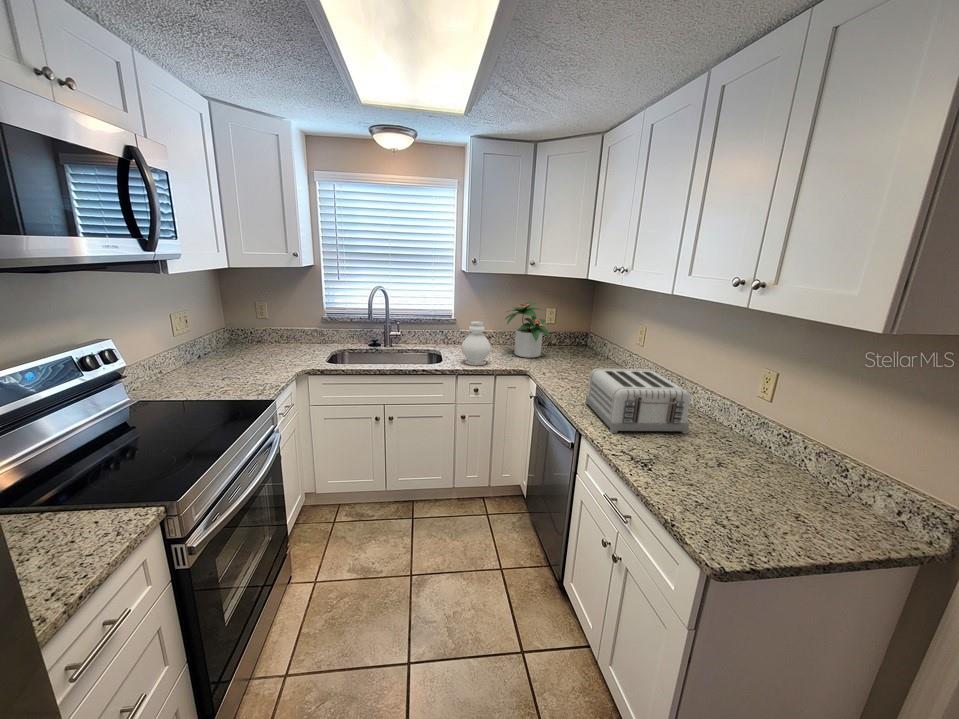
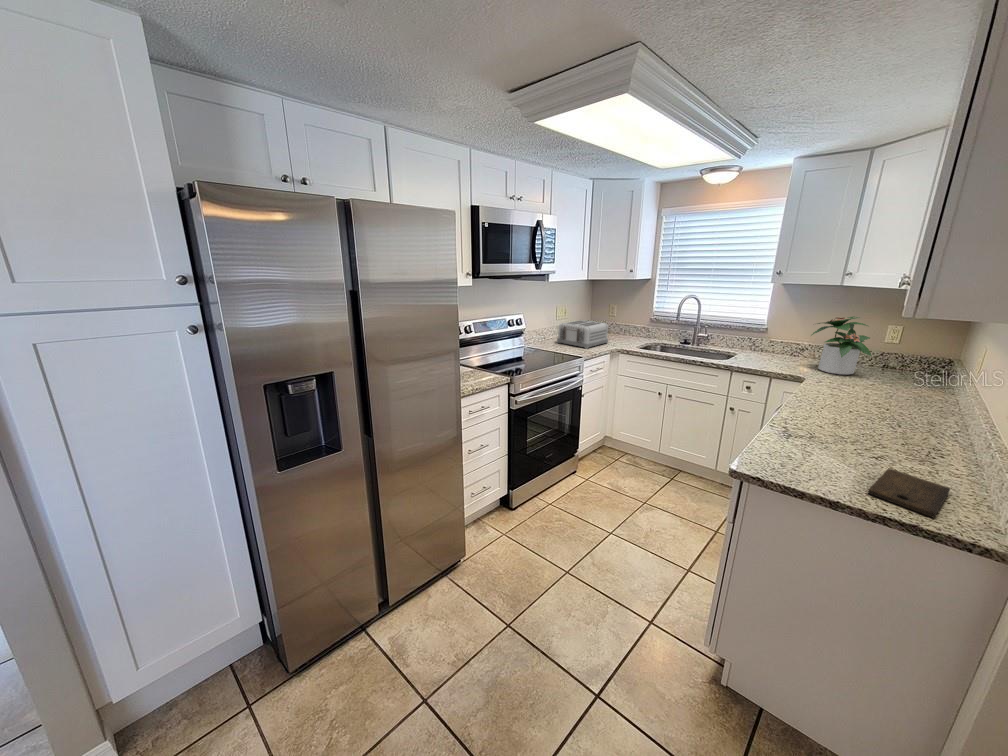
decorative vase: present [461,321,491,366] -> none [746,328,779,369]
toaster: present [585,369,691,434] -> present [557,320,608,349]
cutting board: none [690,459,769,504] -> present [868,469,950,517]

